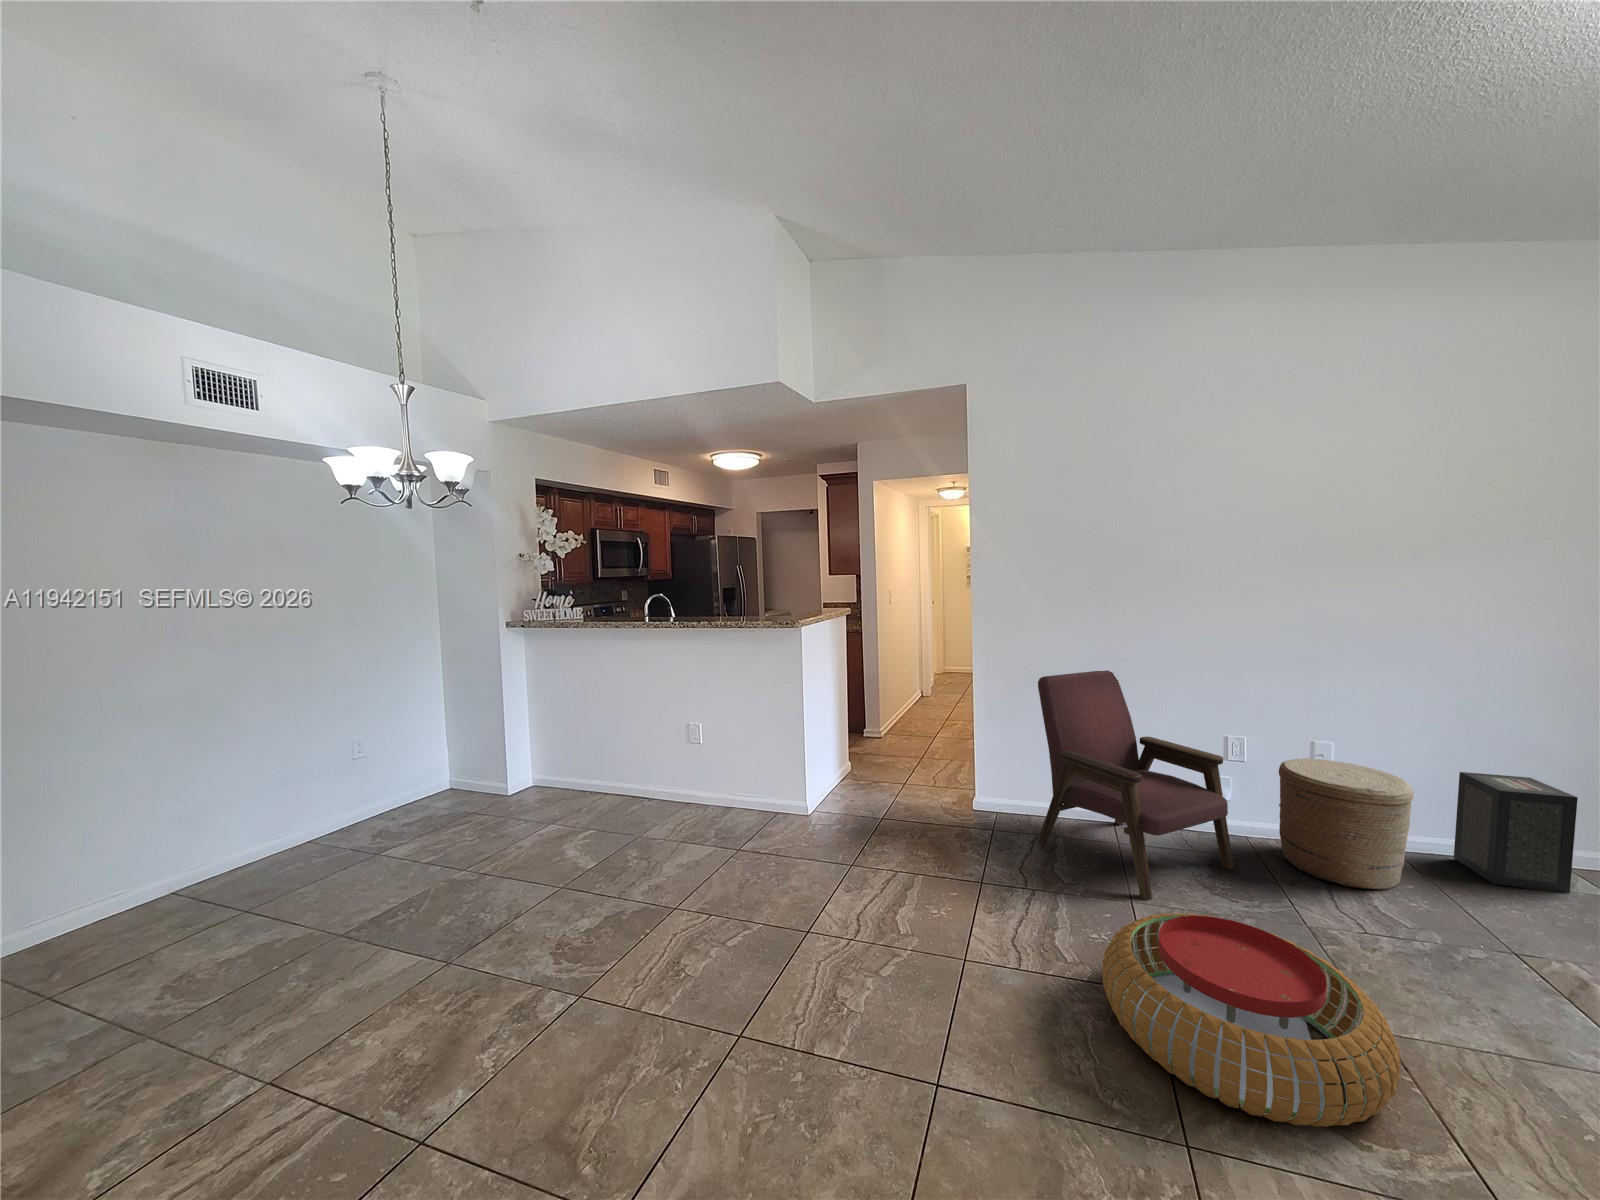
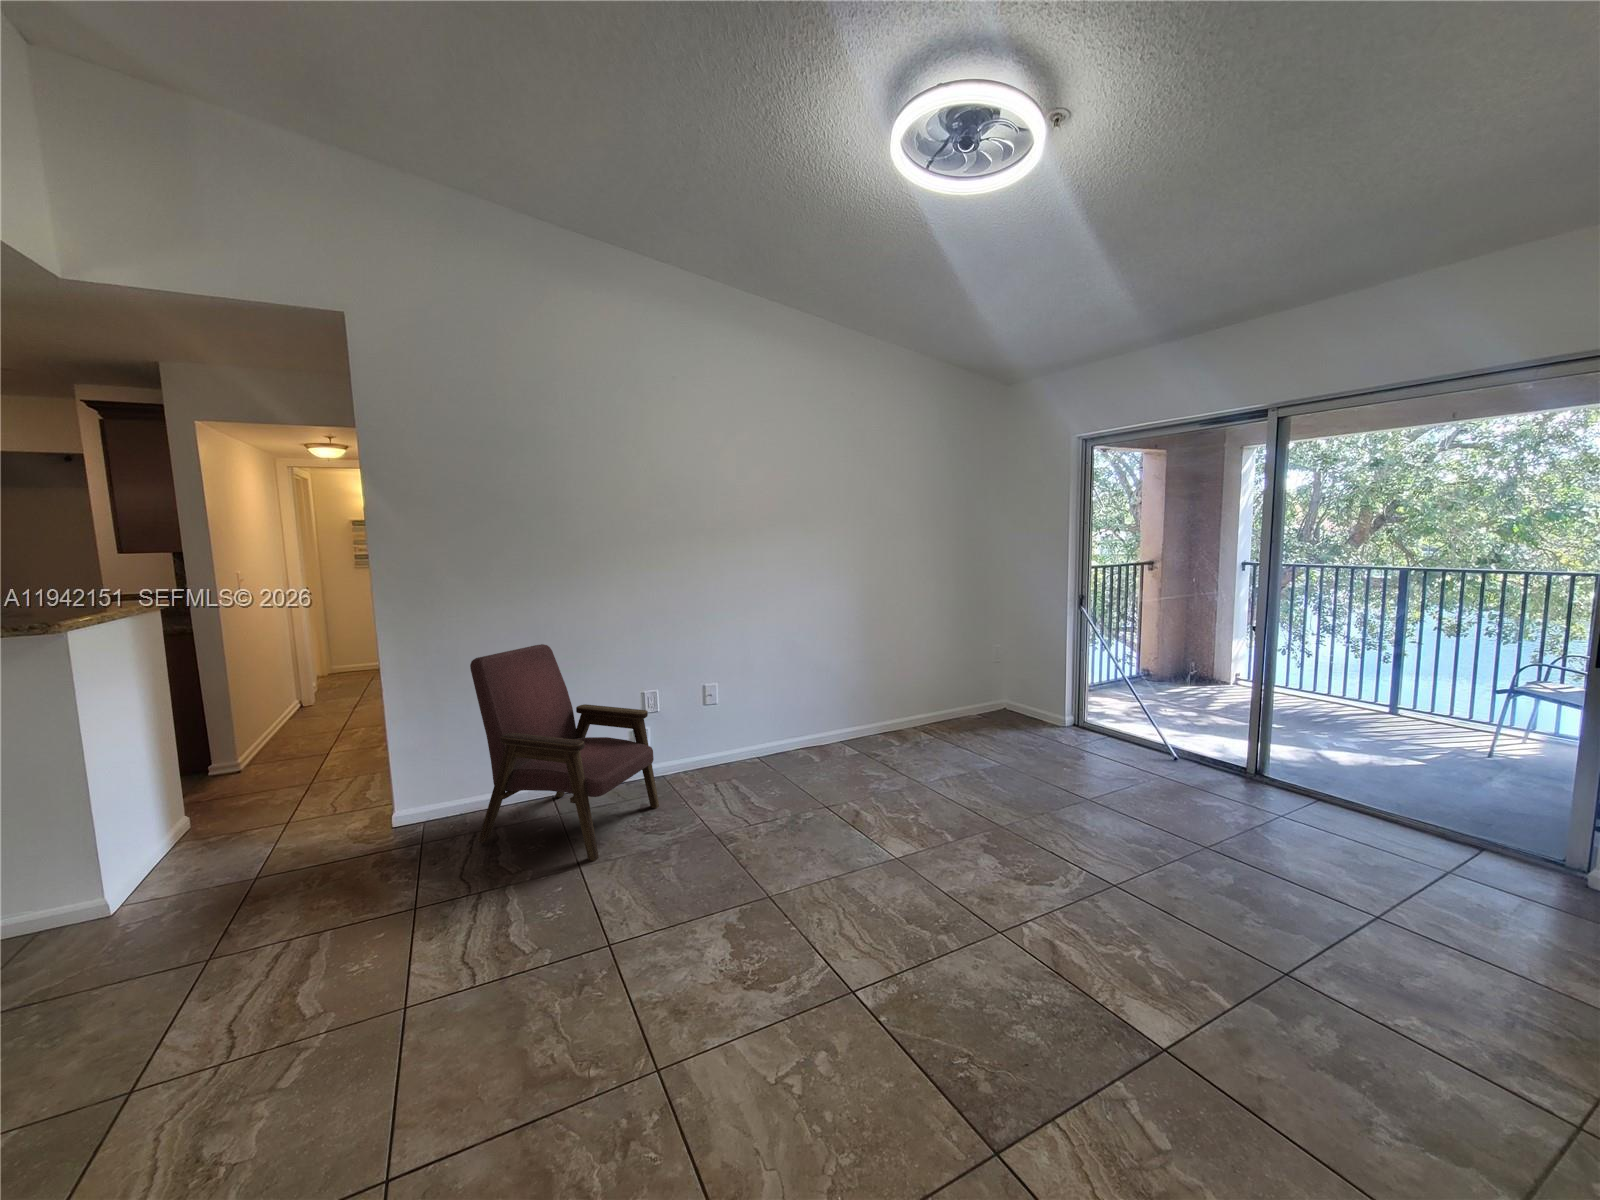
woven basket: present [1279,759,1414,890] -> none [687,698,769,795]
speaker: present [1454,772,1578,893] -> none [788,687,844,765]
pouf: present [1102,913,1401,1127] -> none [566,850,785,1014]

